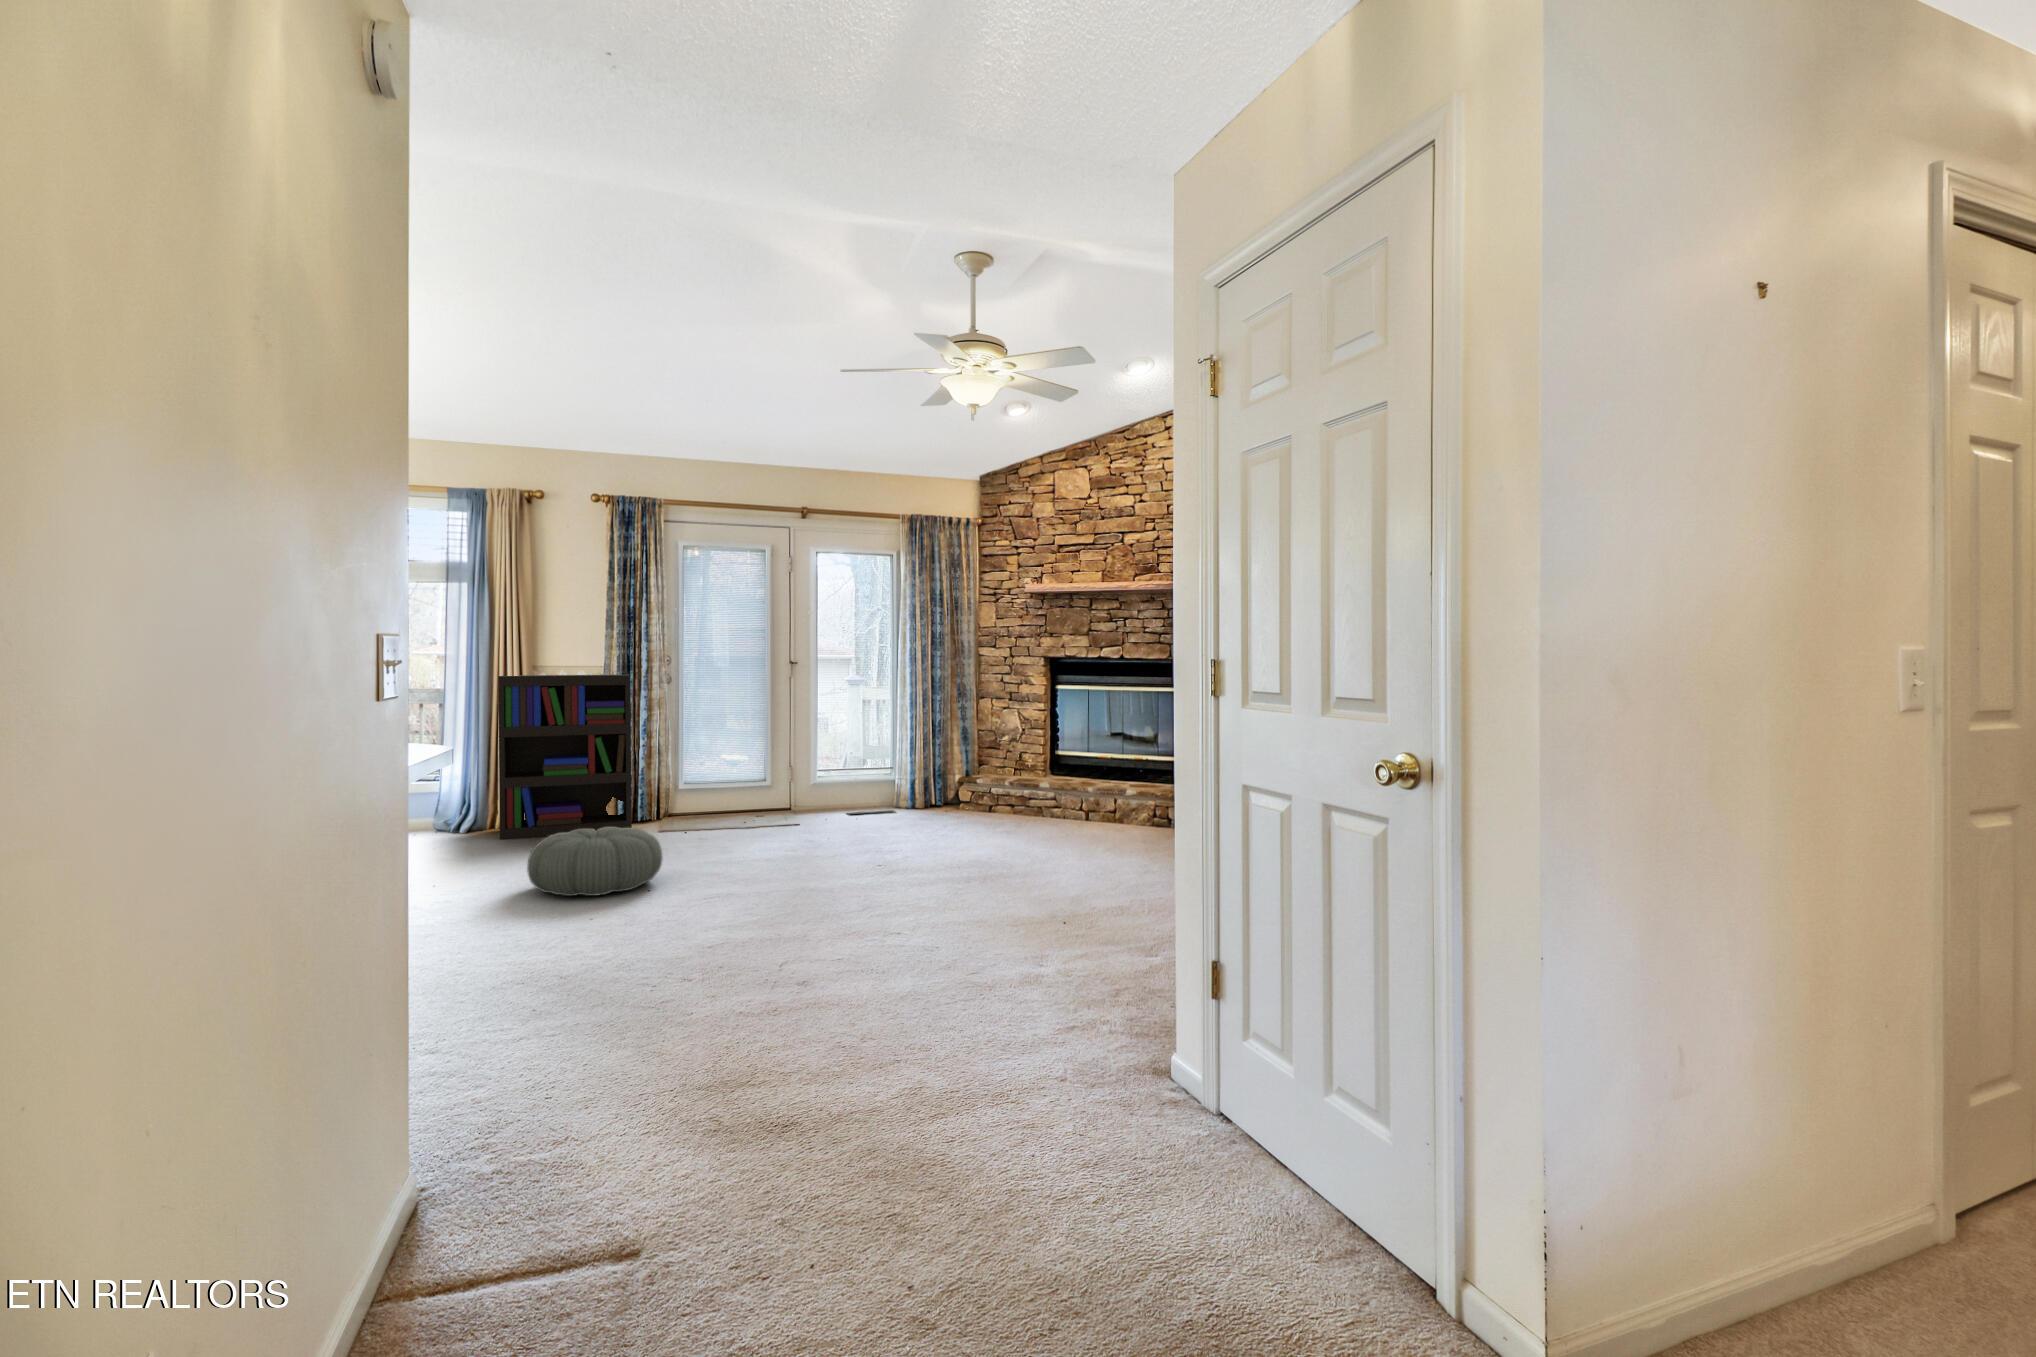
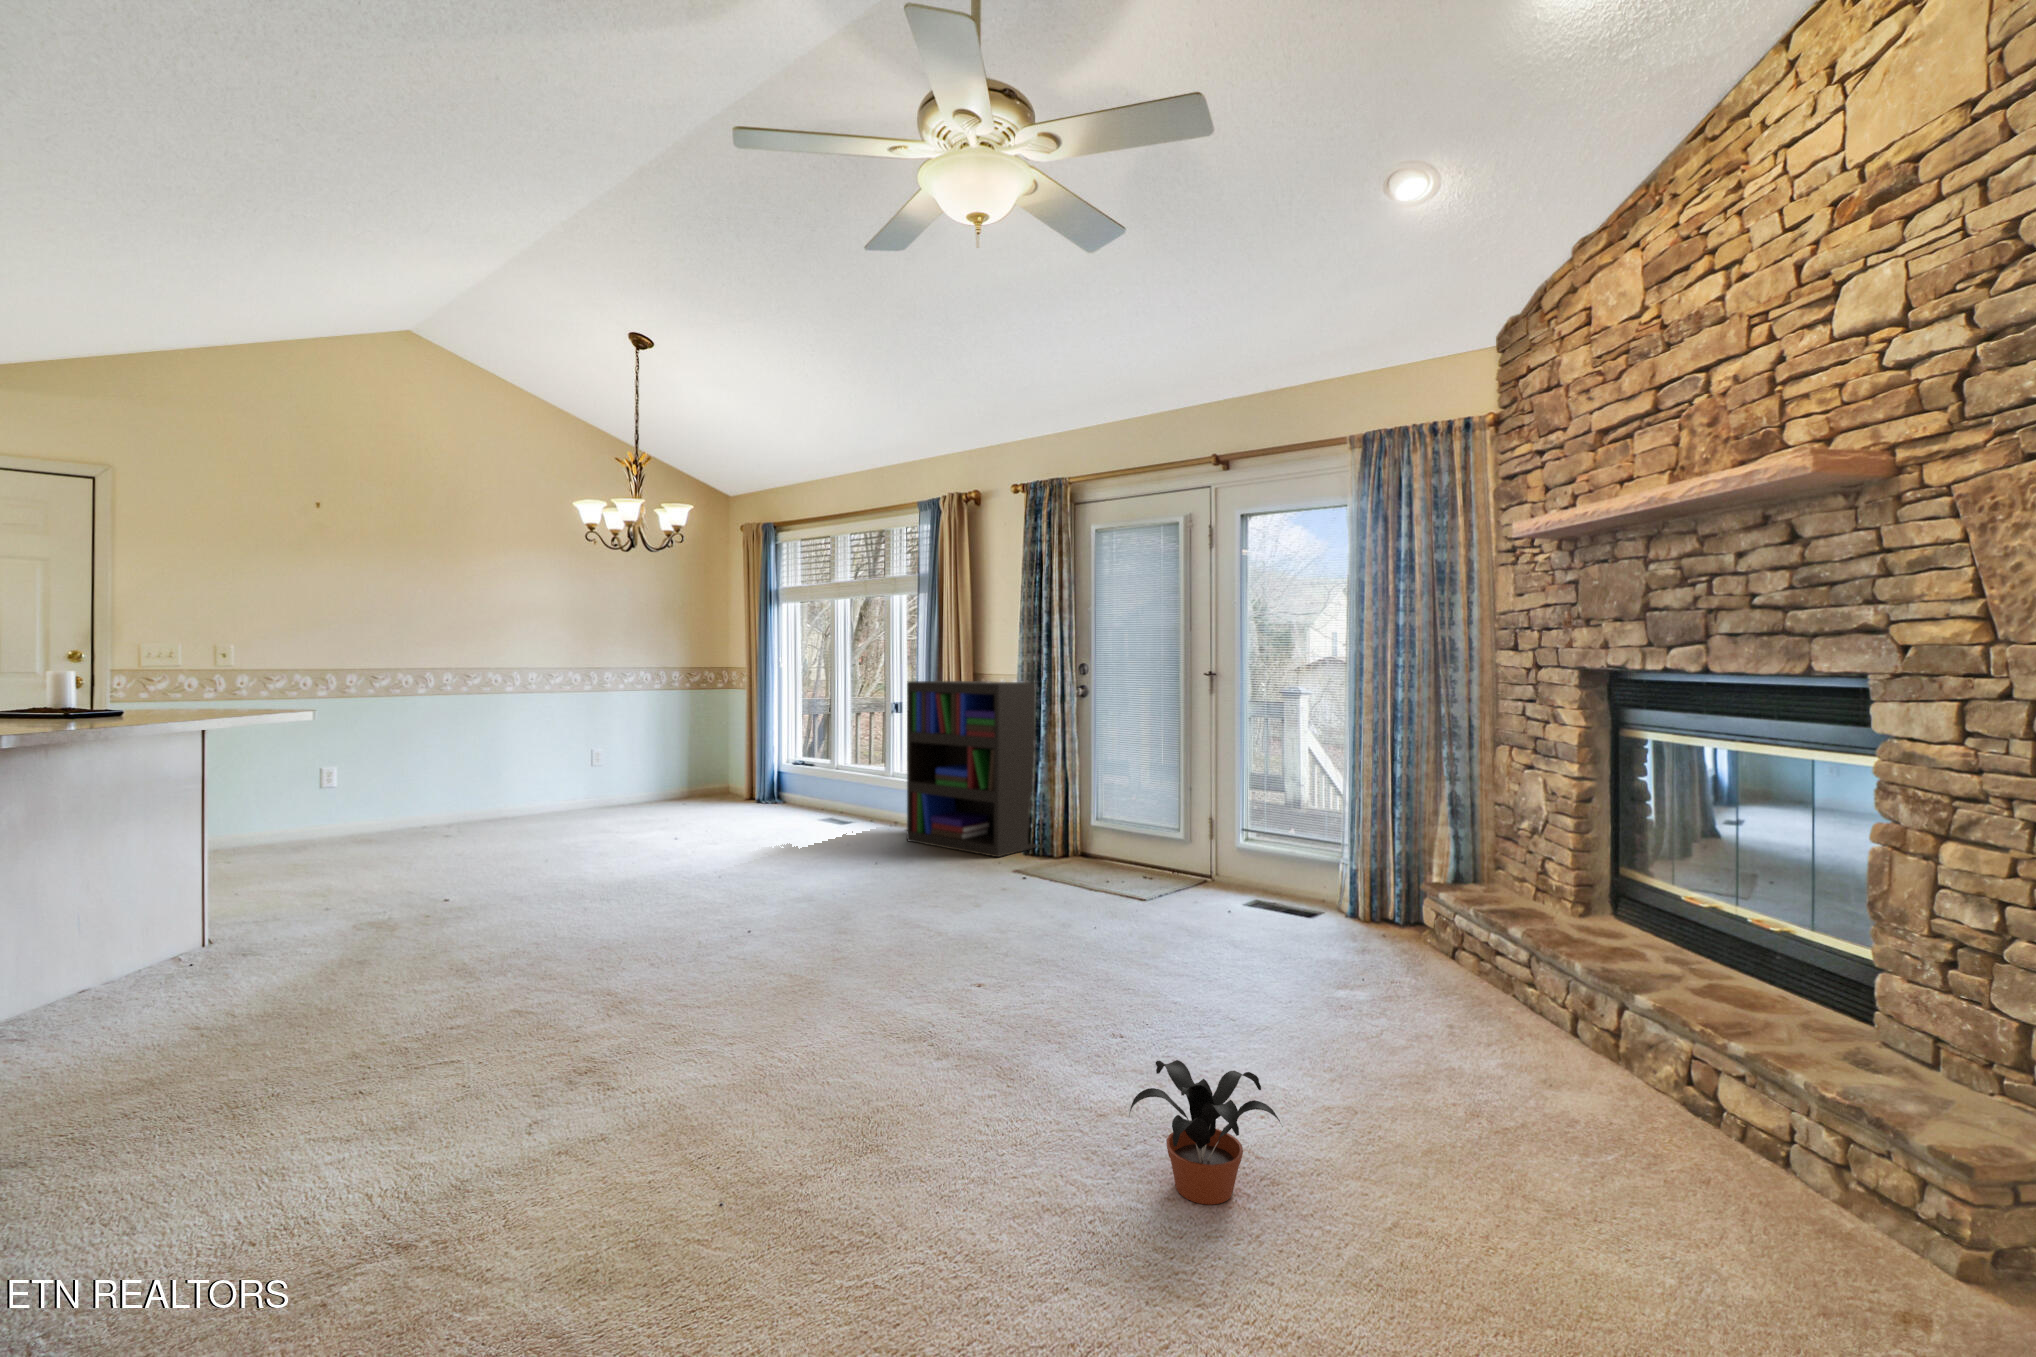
potted plant: none [1098,821,1164,869] -> present [1130,1060,1280,1205]
pouf: present [527,827,662,896] -> none [670,846,809,923]

